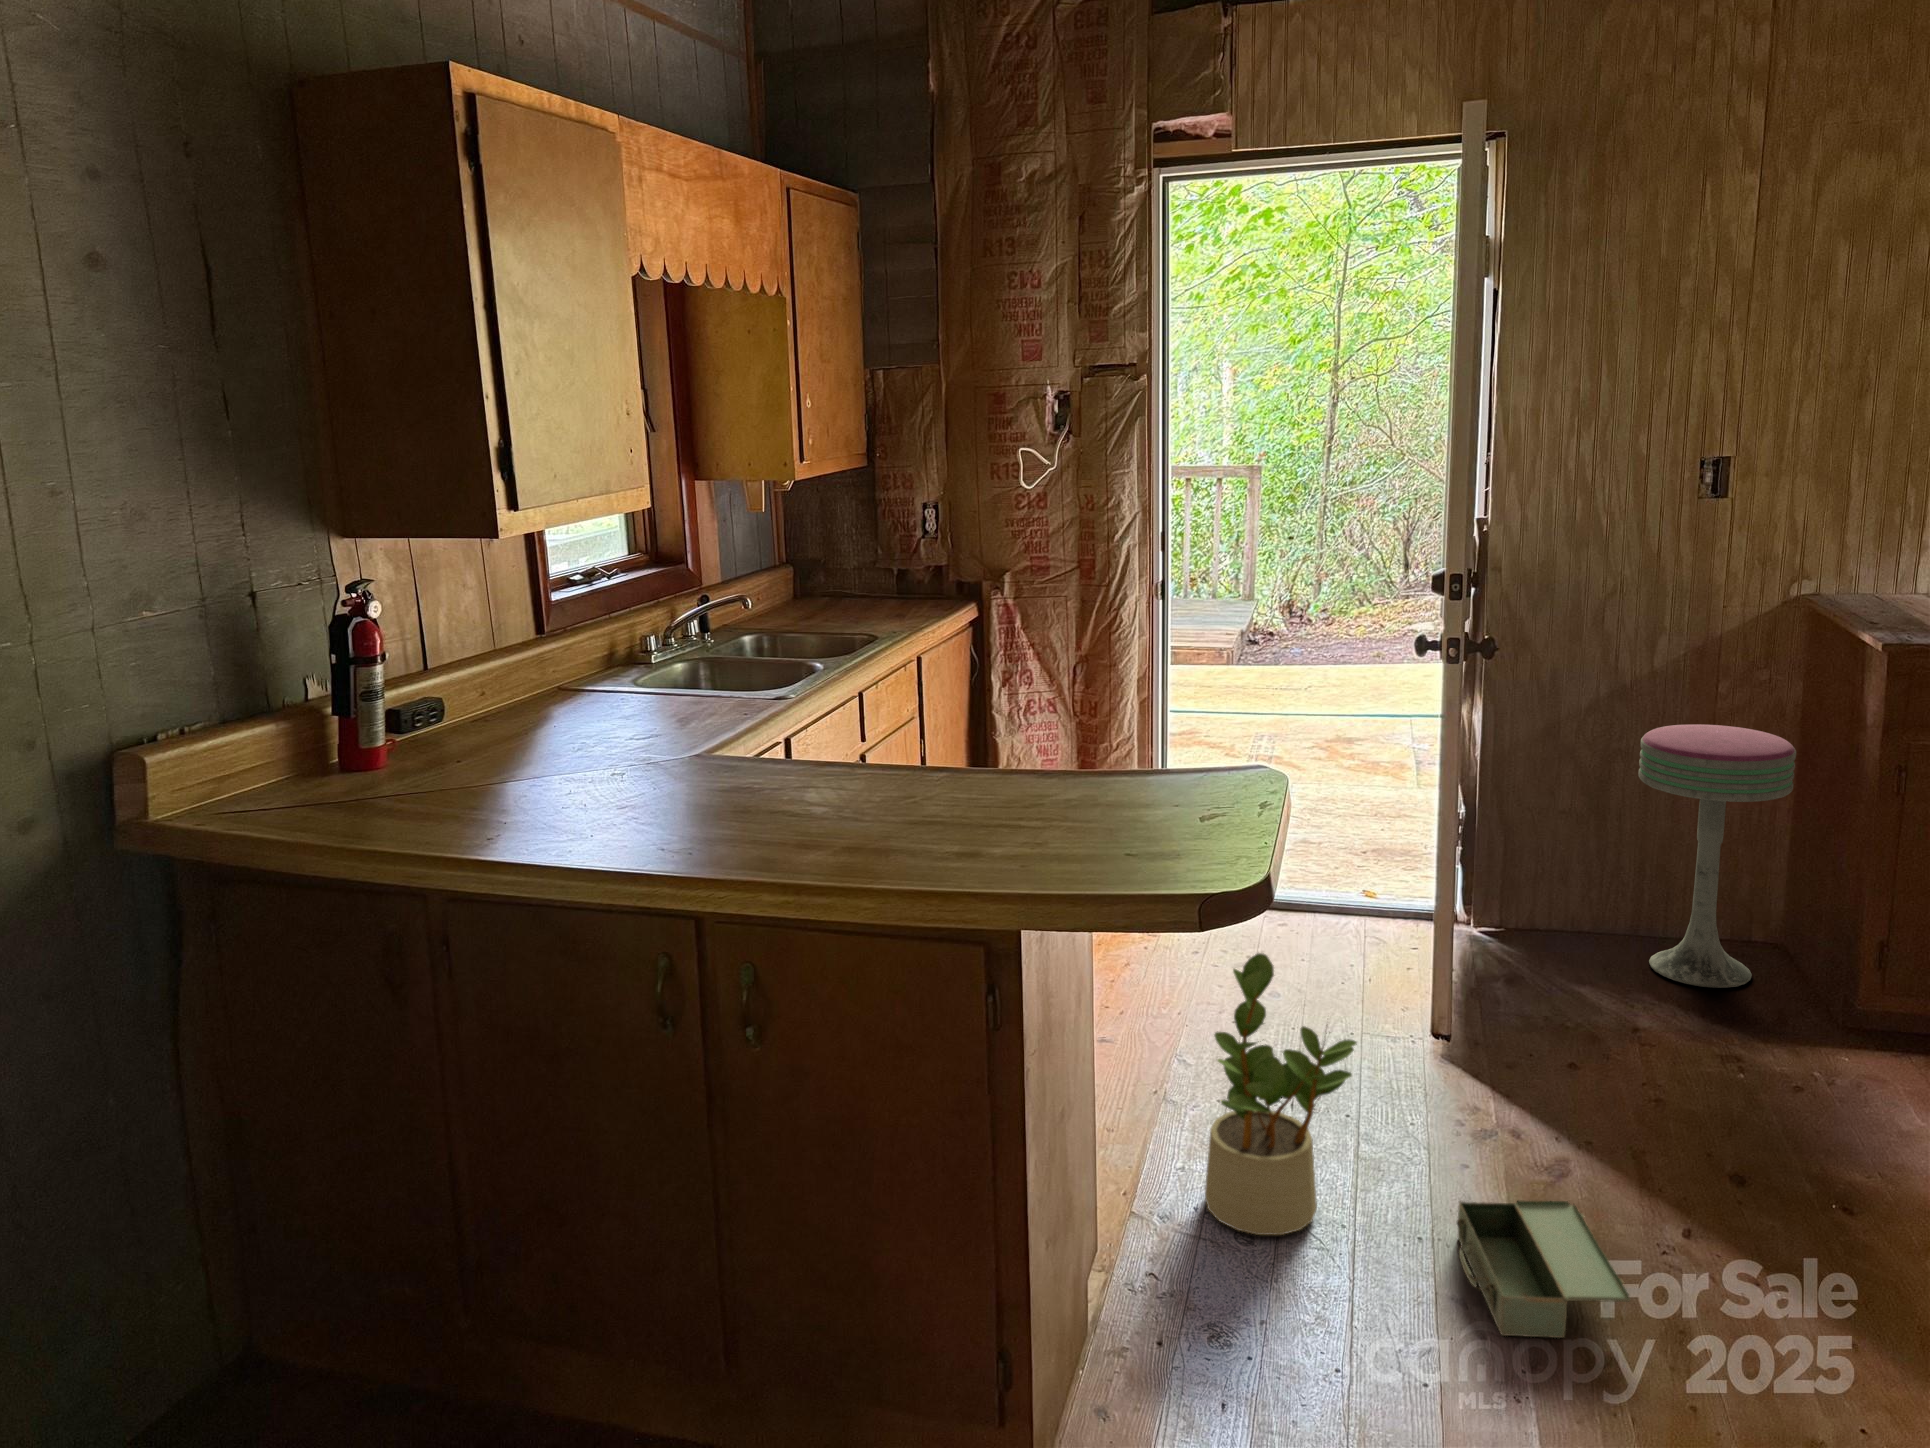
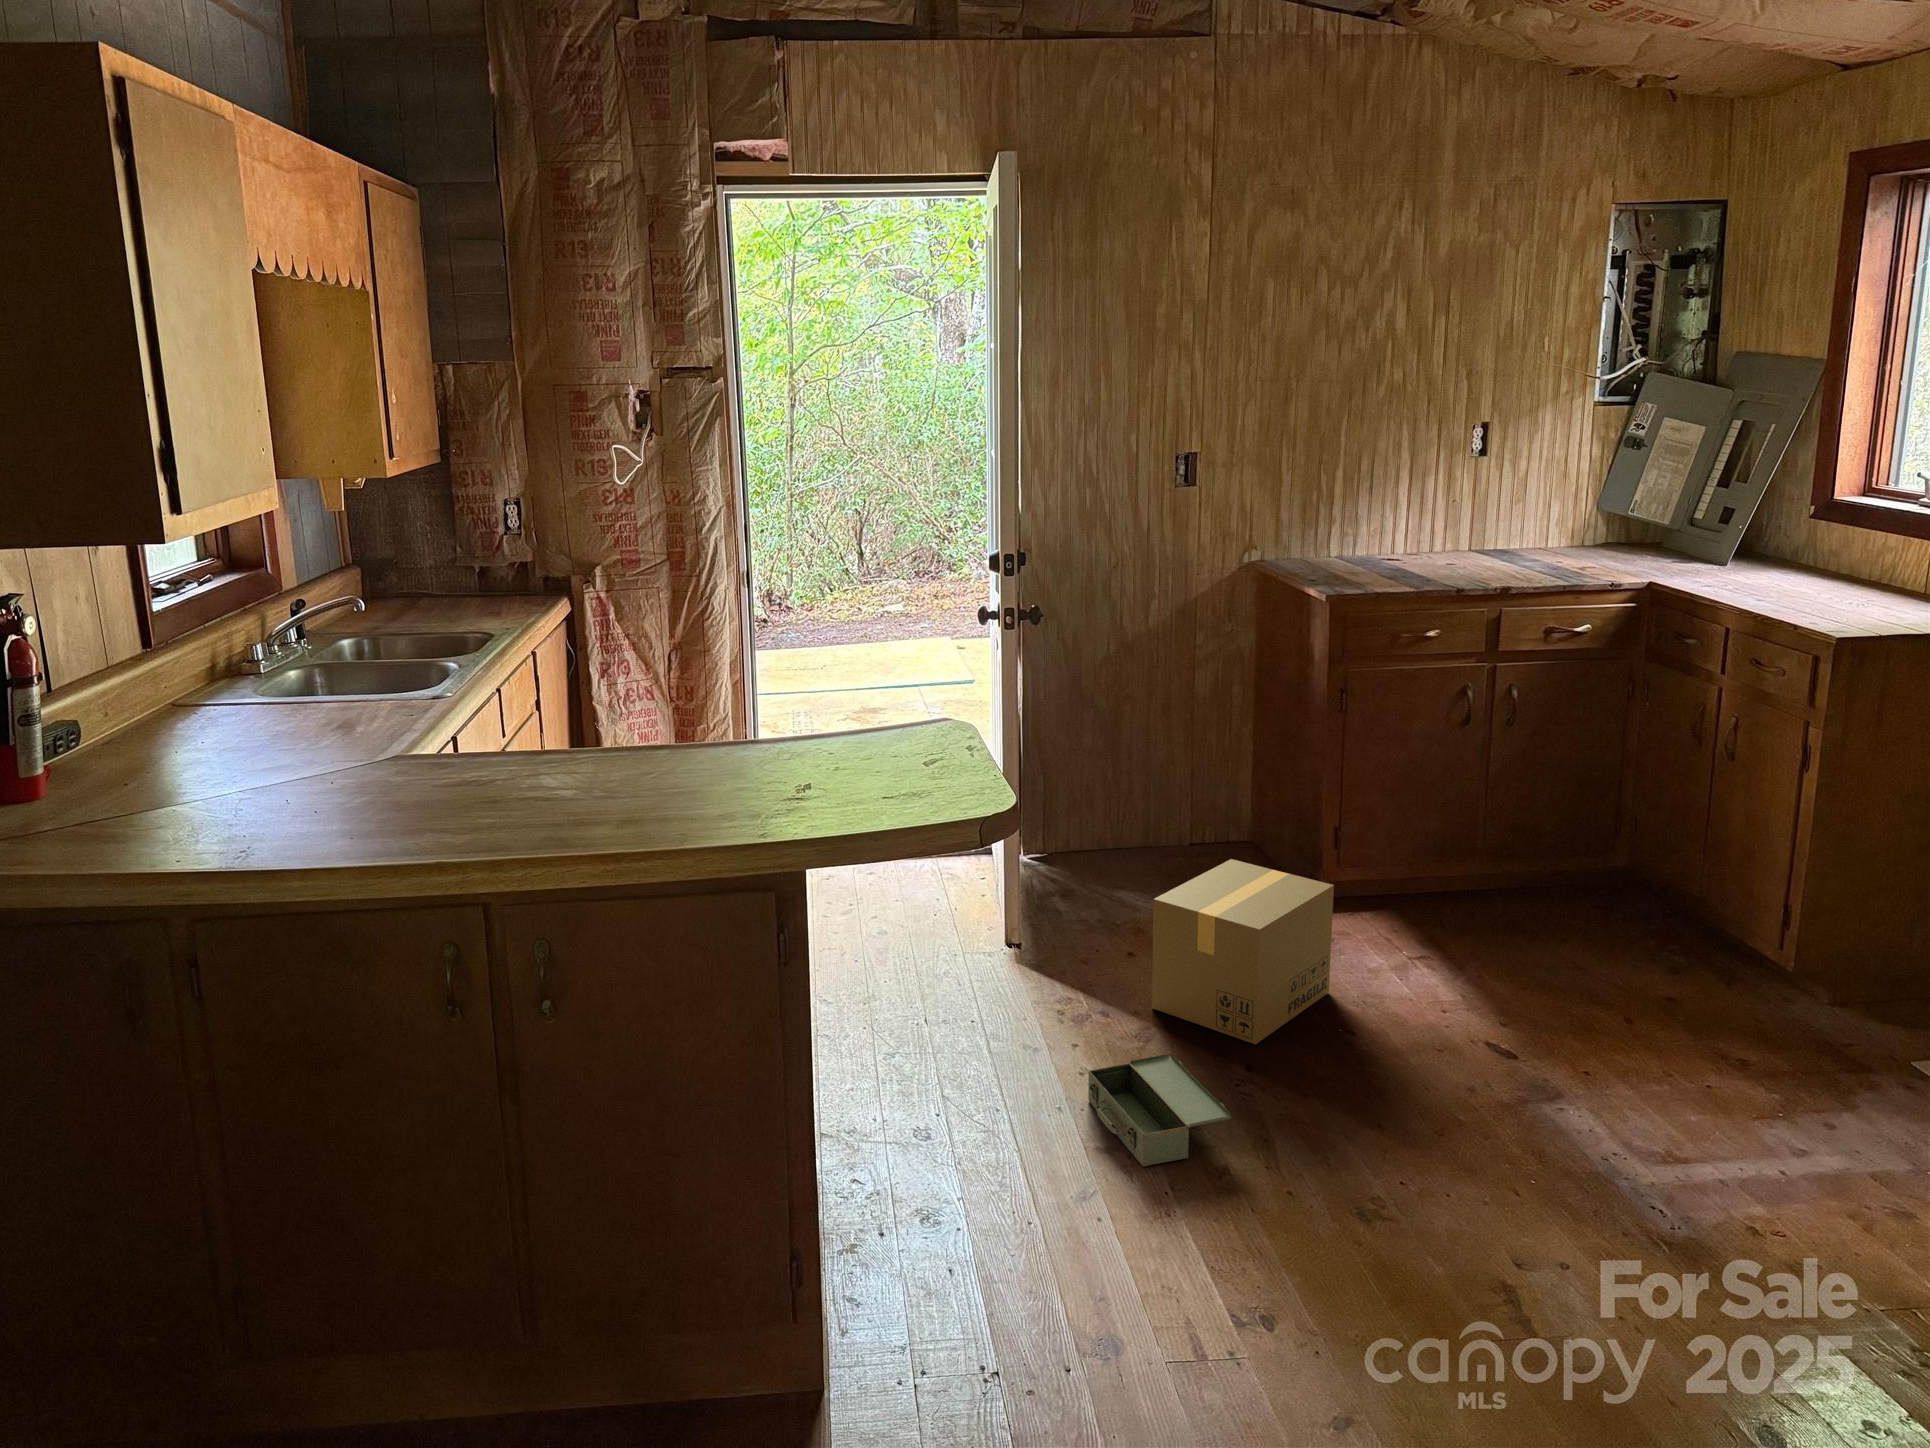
bar stool: present [1639,724,1796,988] -> none [1147,668,1259,879]
potted plant: present [1205,953,1357,1235] -> none [882,886,1005,1131]
cardboard box: none [1578,970,1851,1211] -> present [1152,859,1334,1044]

